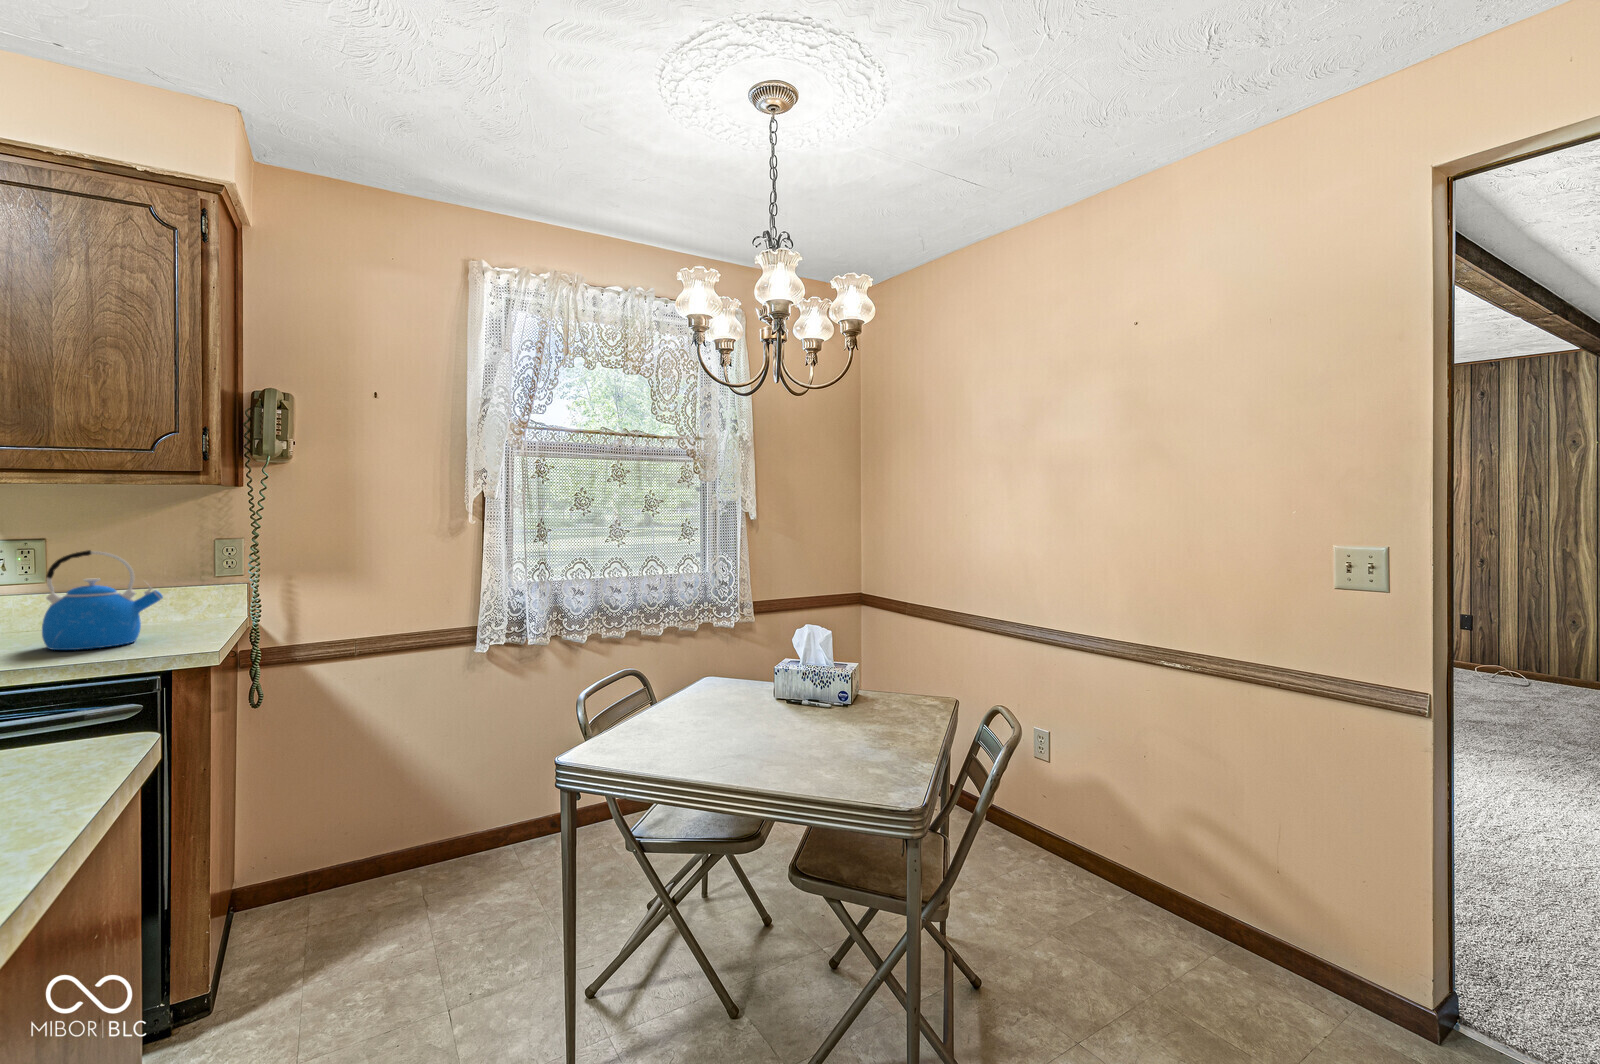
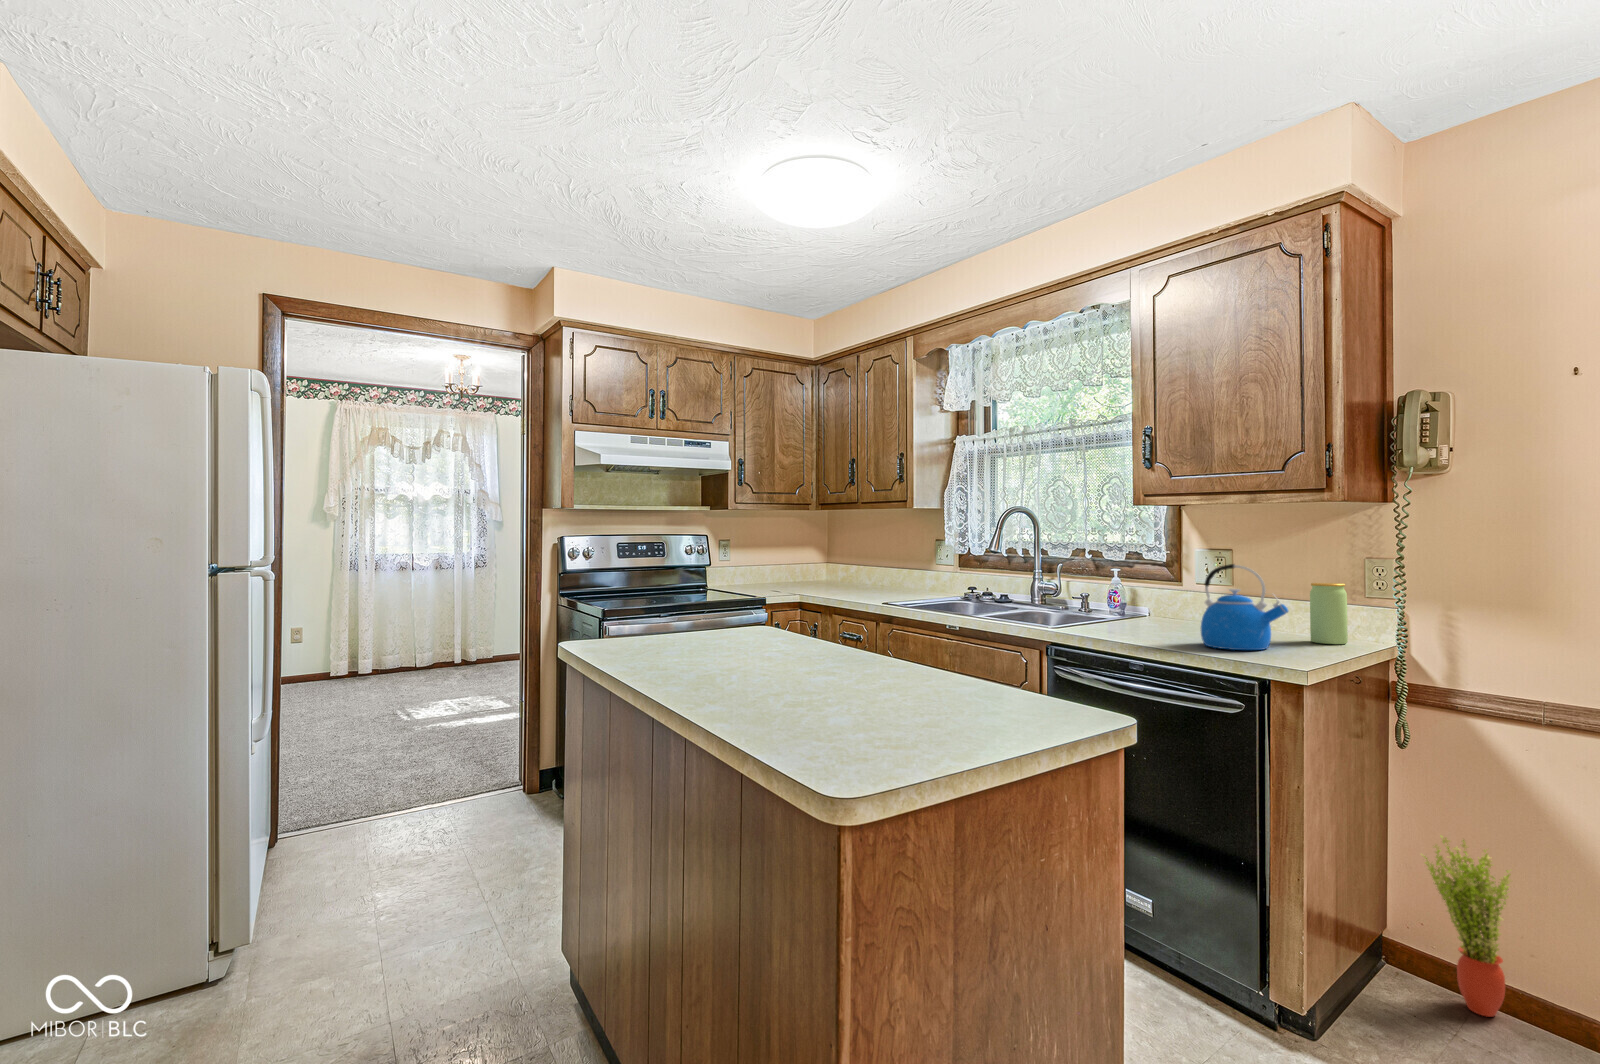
jar: none [164,565,205,627] -> present [1310,583,1348,644]
potted plant: none [277,768,347,904] -> present [1424,836,1511,1017]

